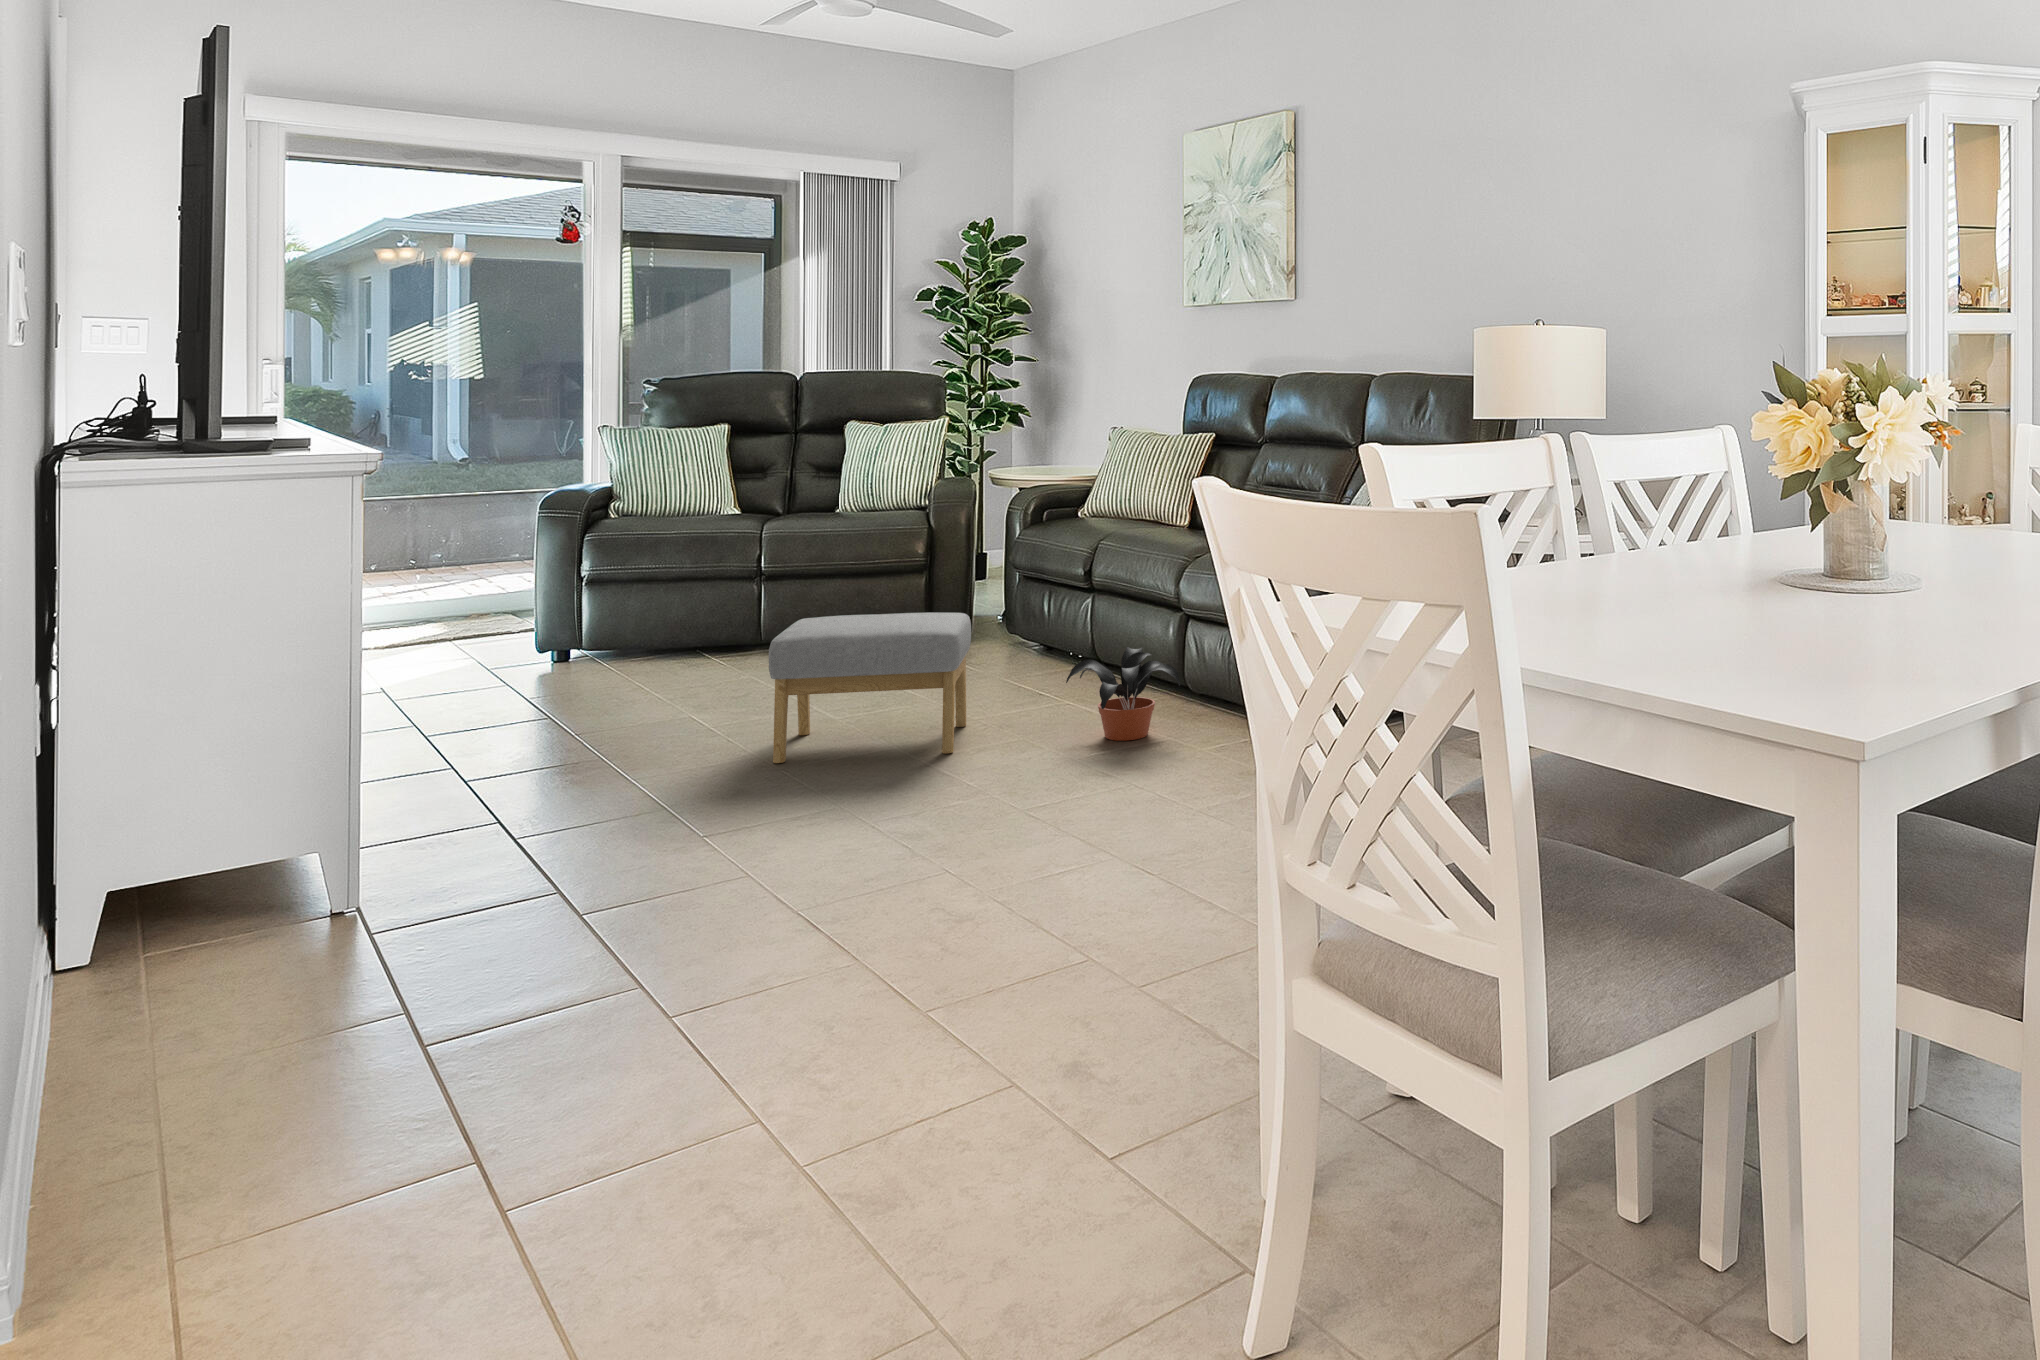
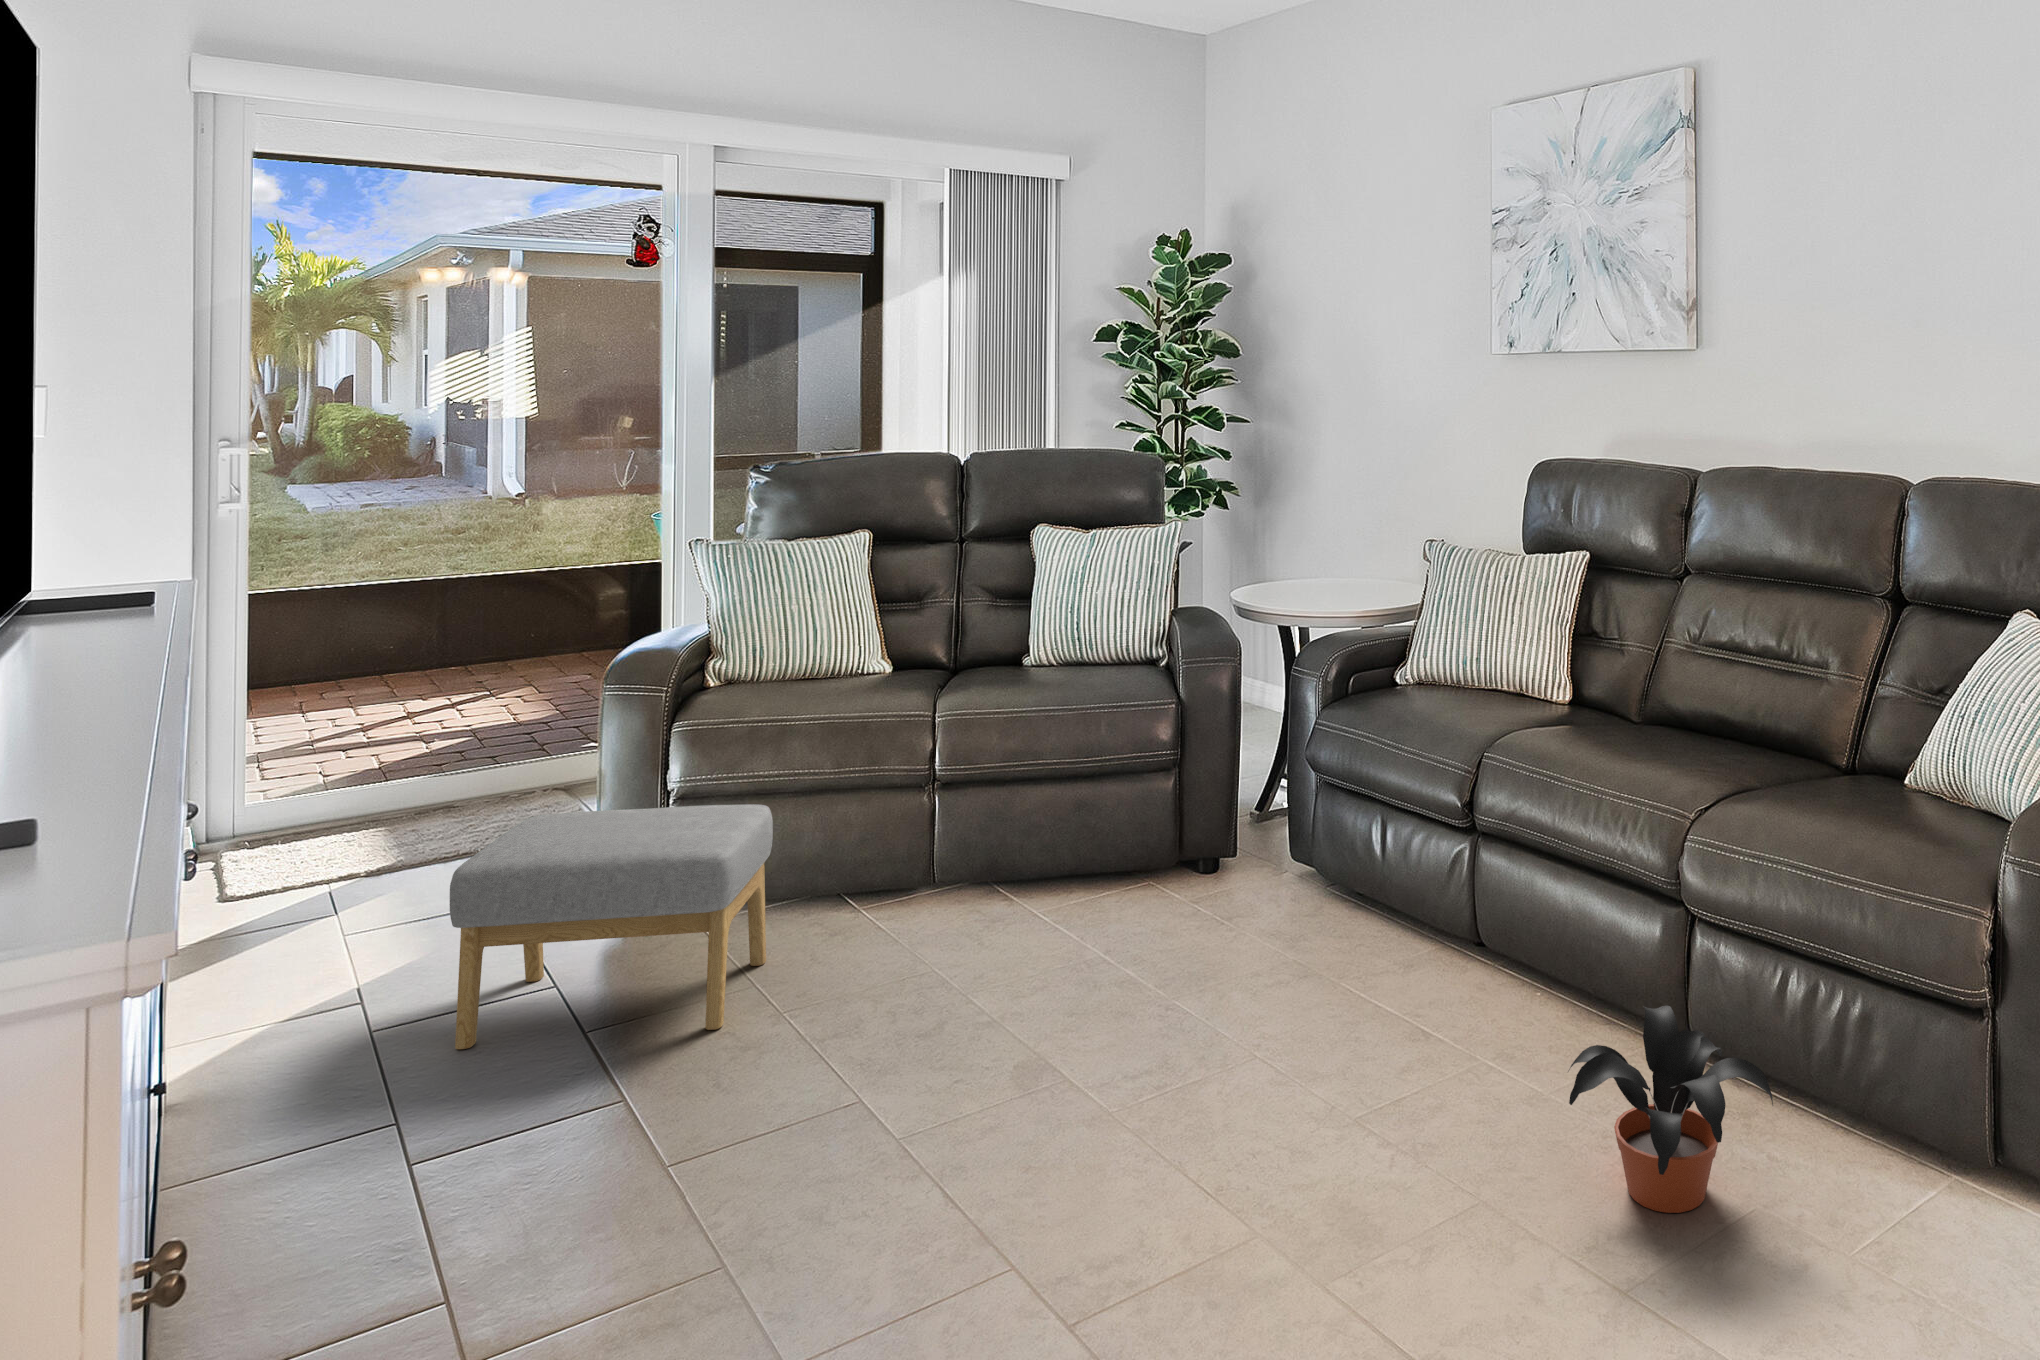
footstool: present [769,613,971,763] -> present [450,804,773,1049]

